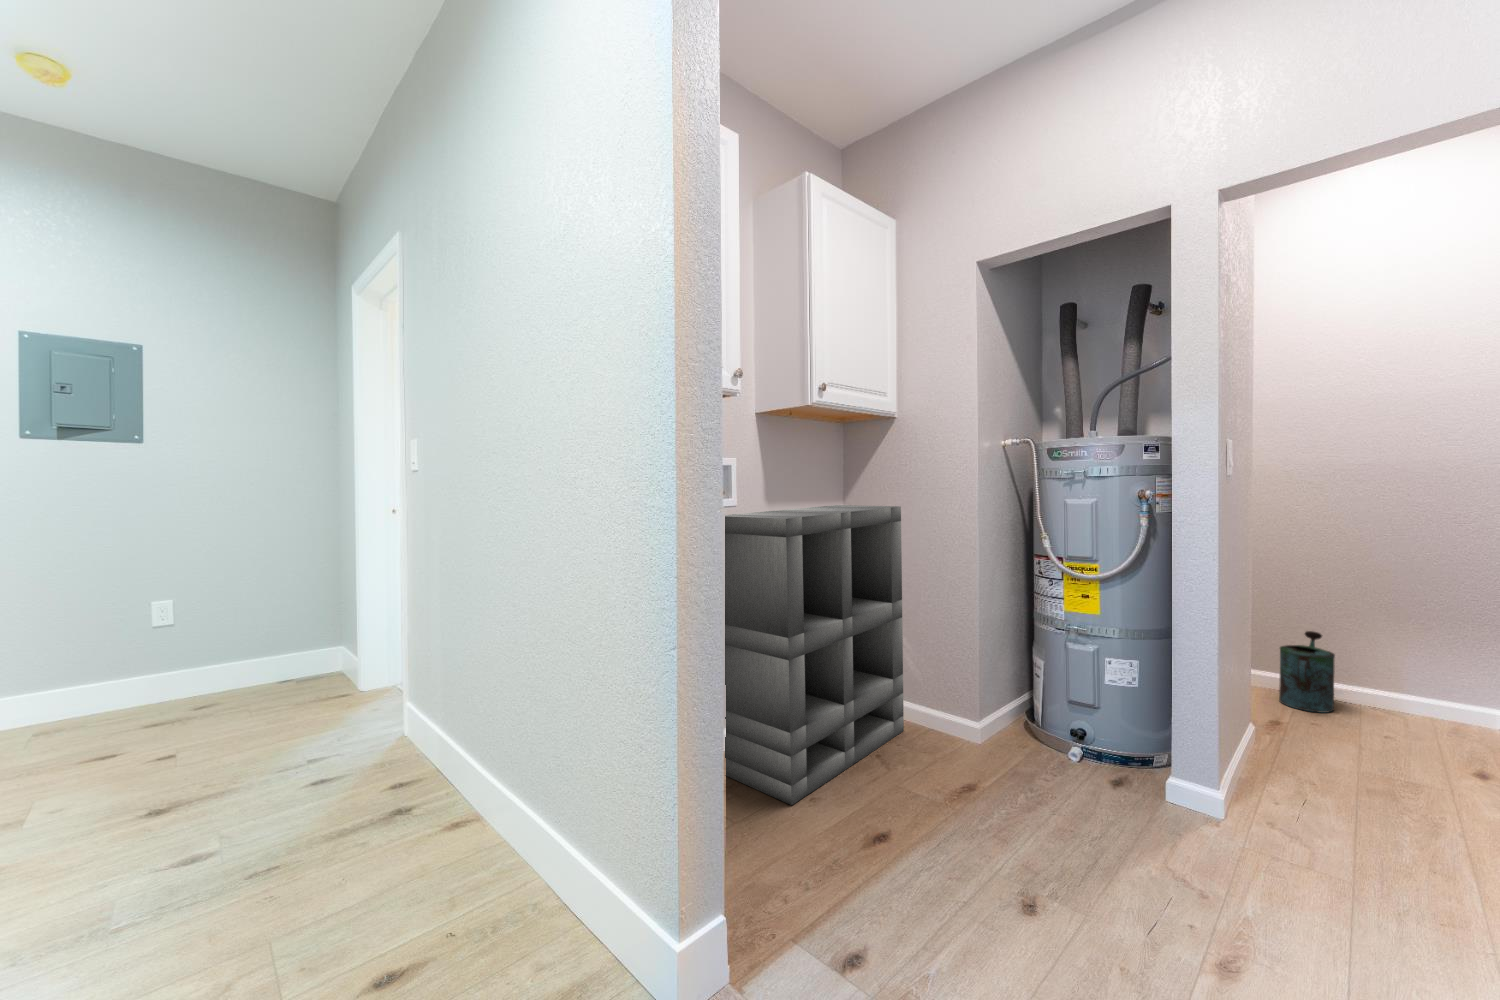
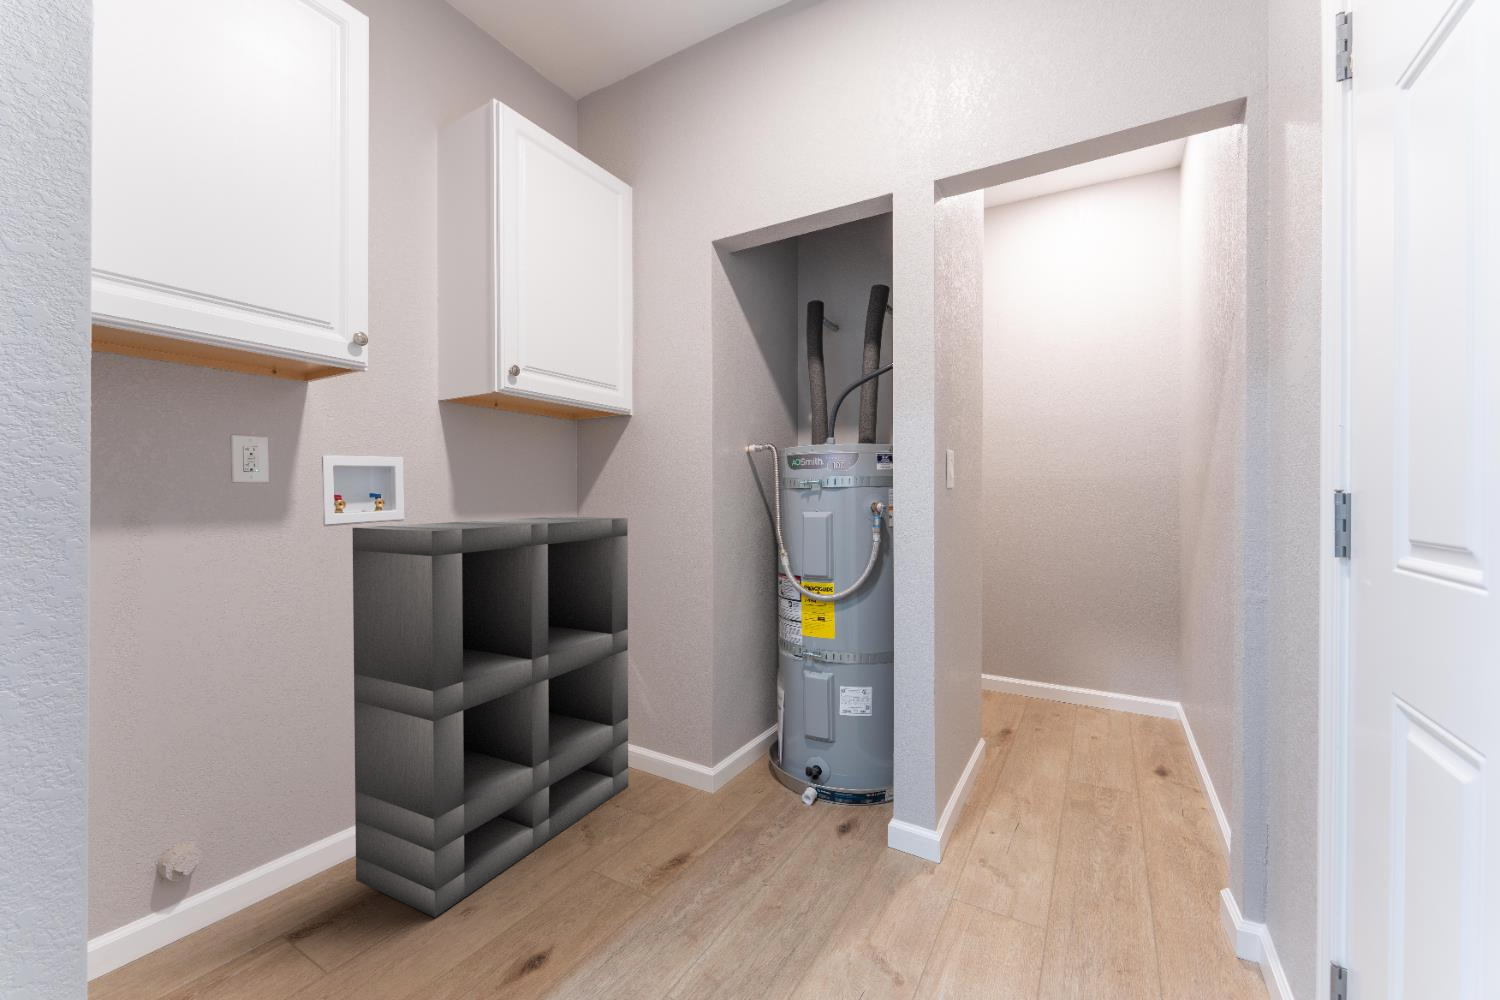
watering can: present [1279,631,1335,713] -> none [1011,643,1055,723]

